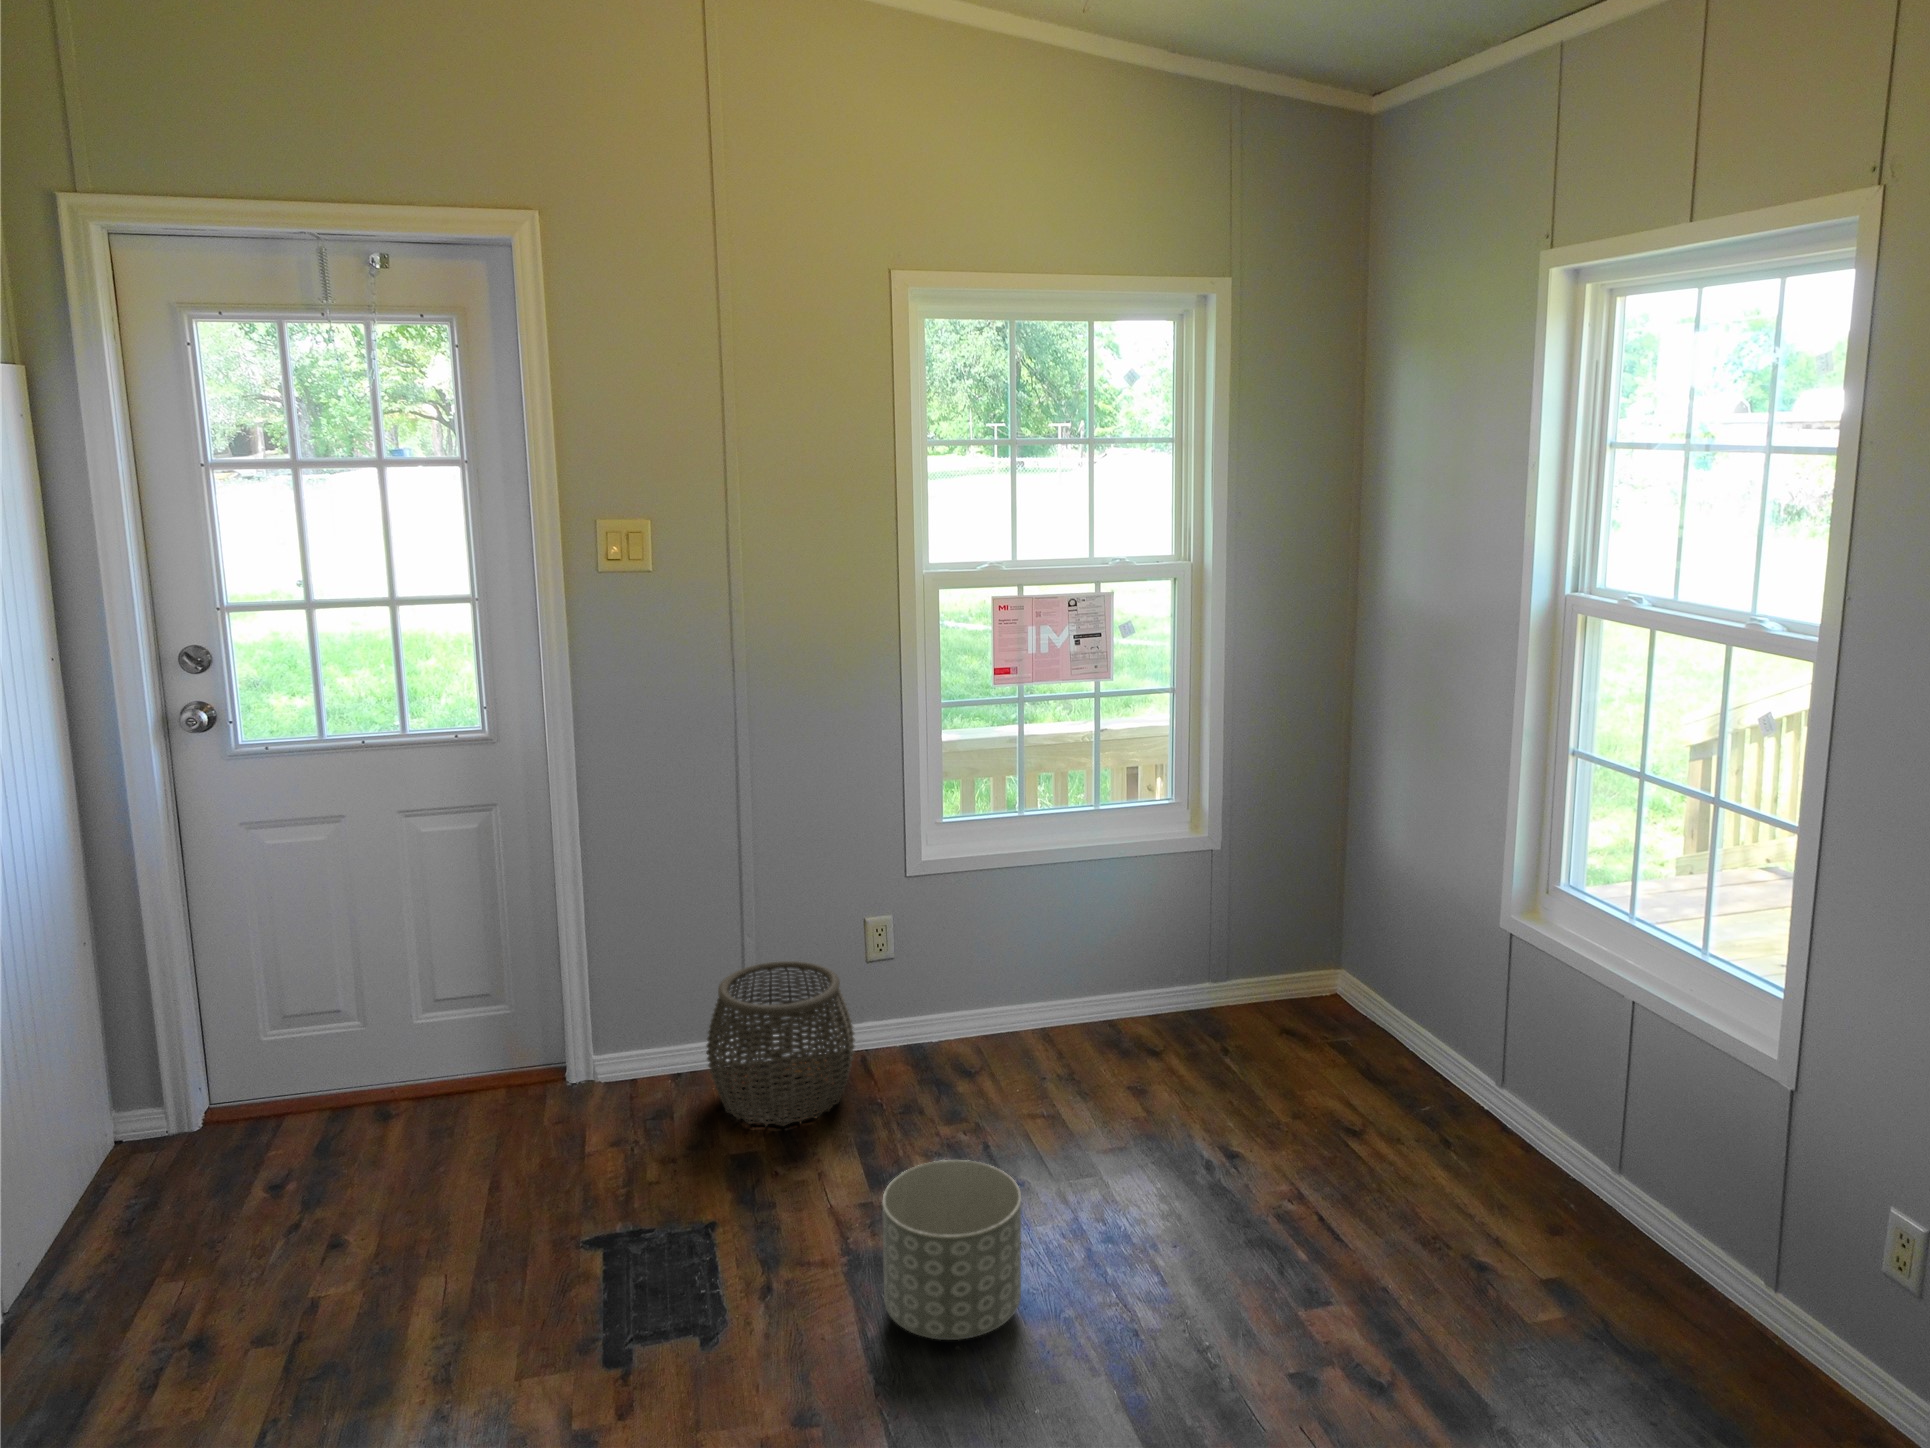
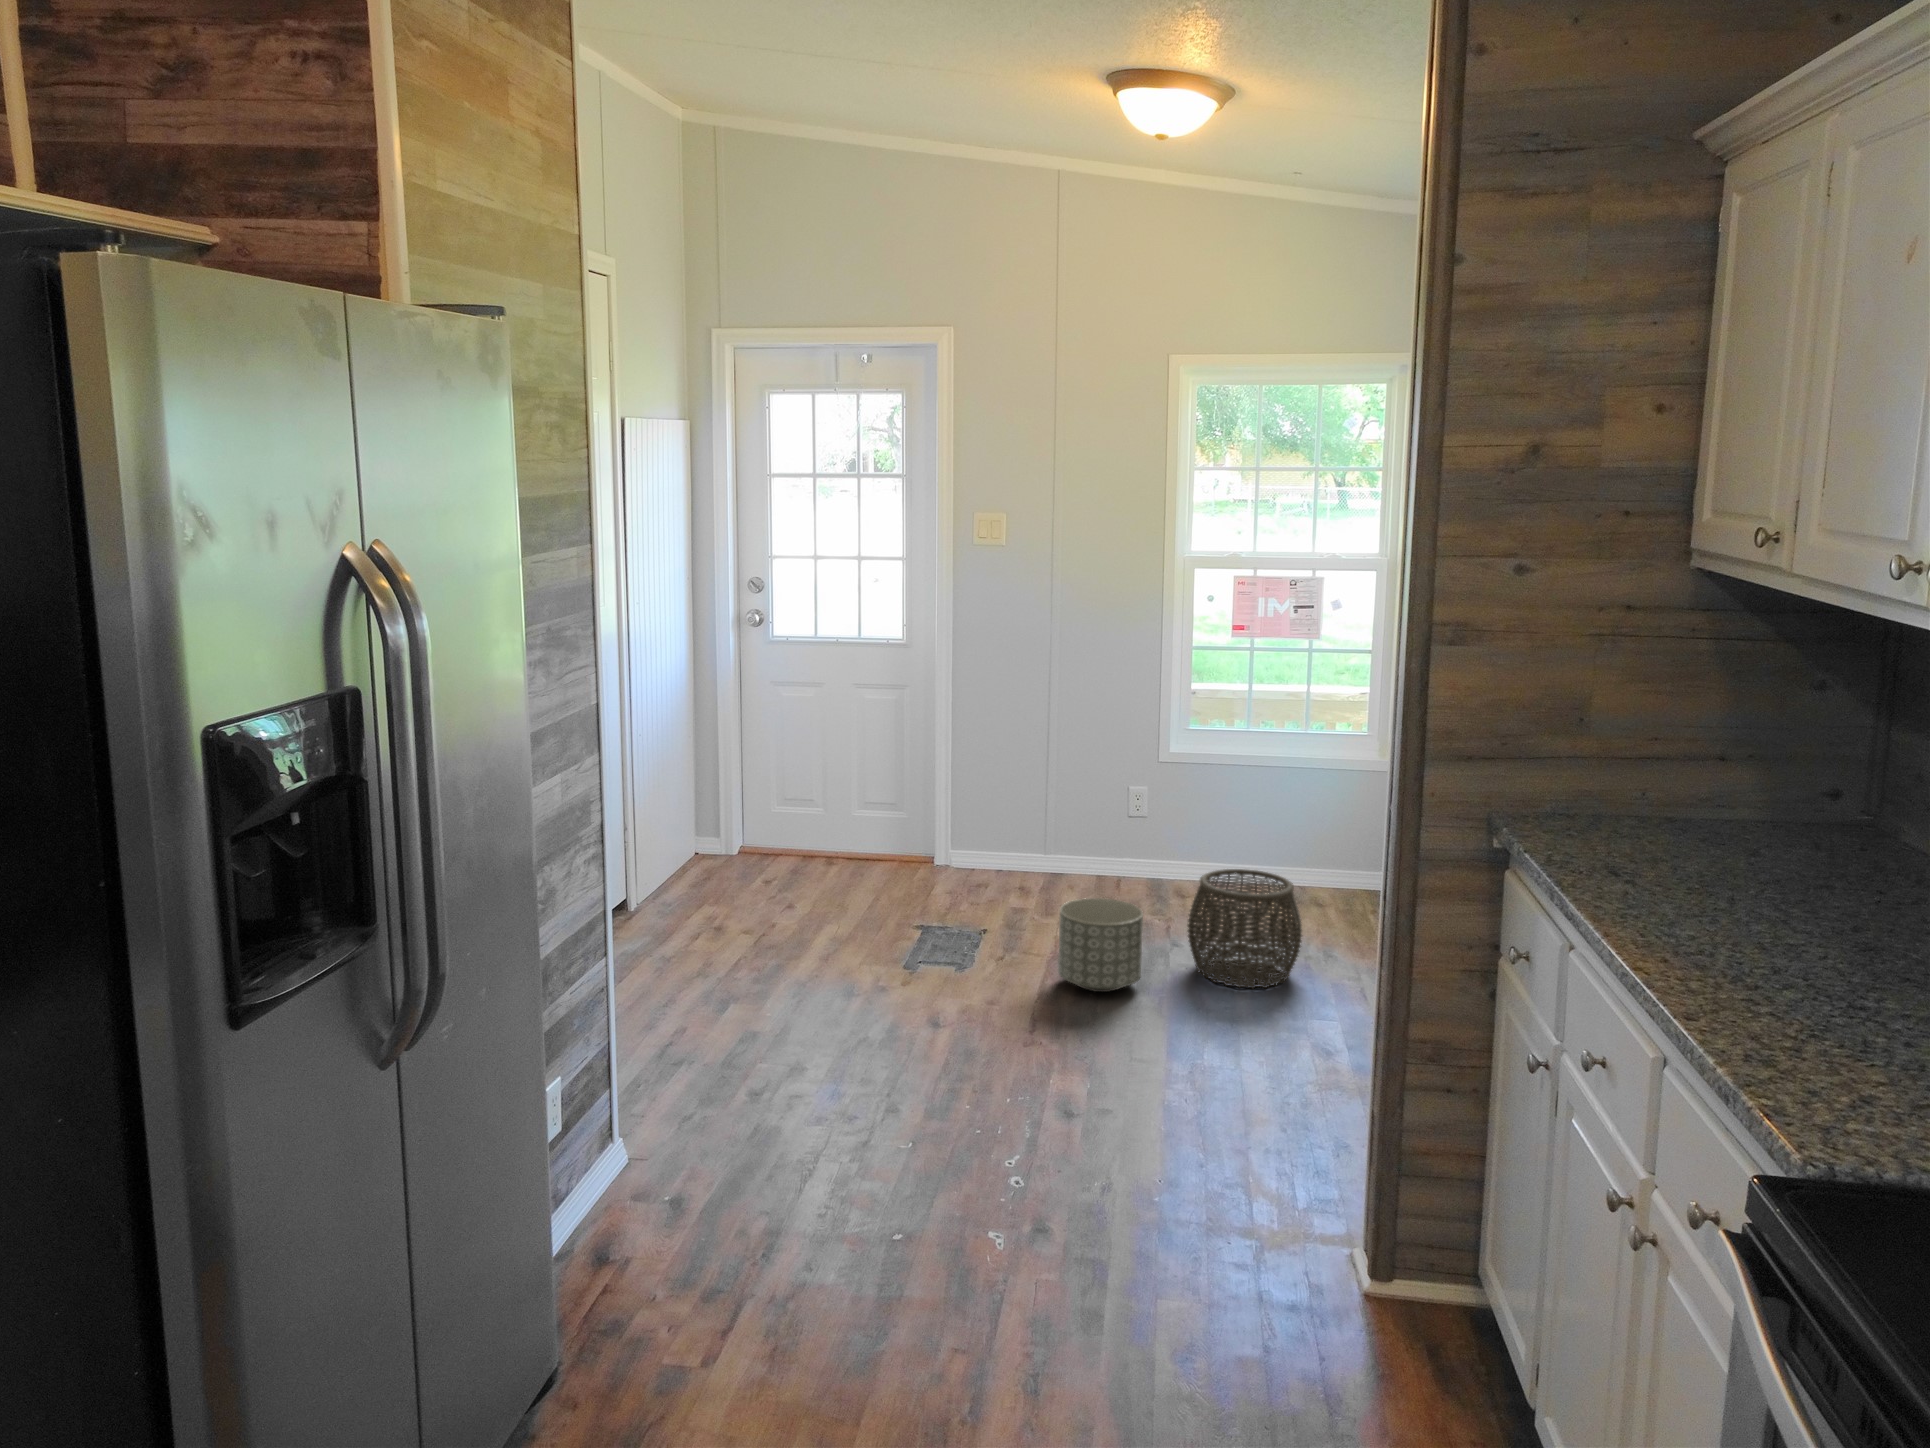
woven basket: present [706,961,855,1127] -> present [1187,869,1302,988]

